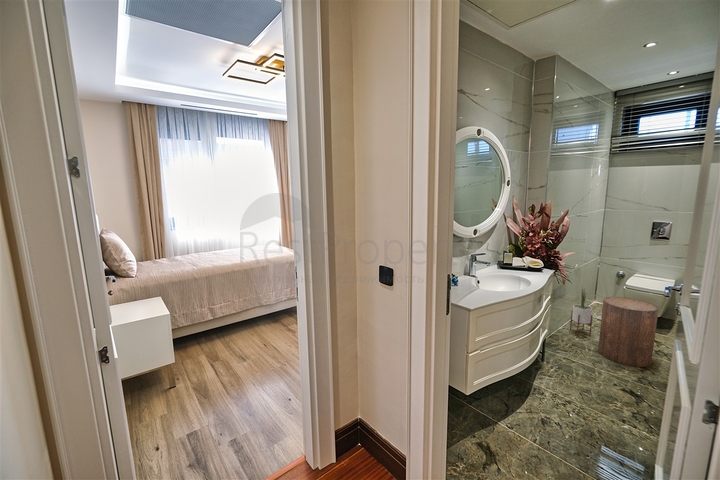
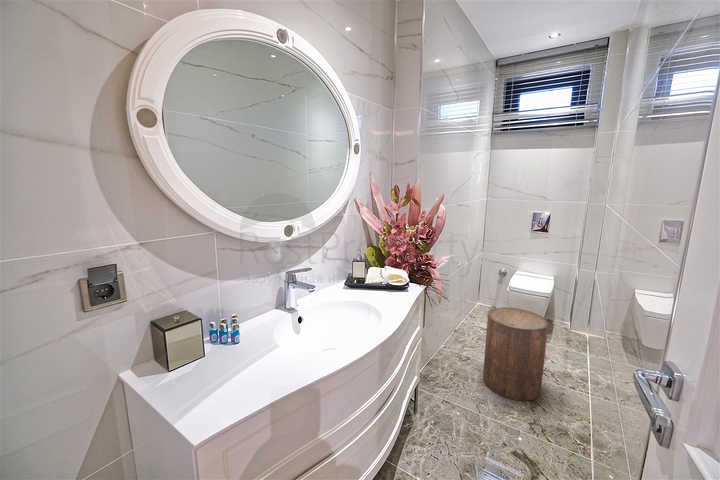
potted plant: present [570,286,593,335] -> none [453,289,477,355]

